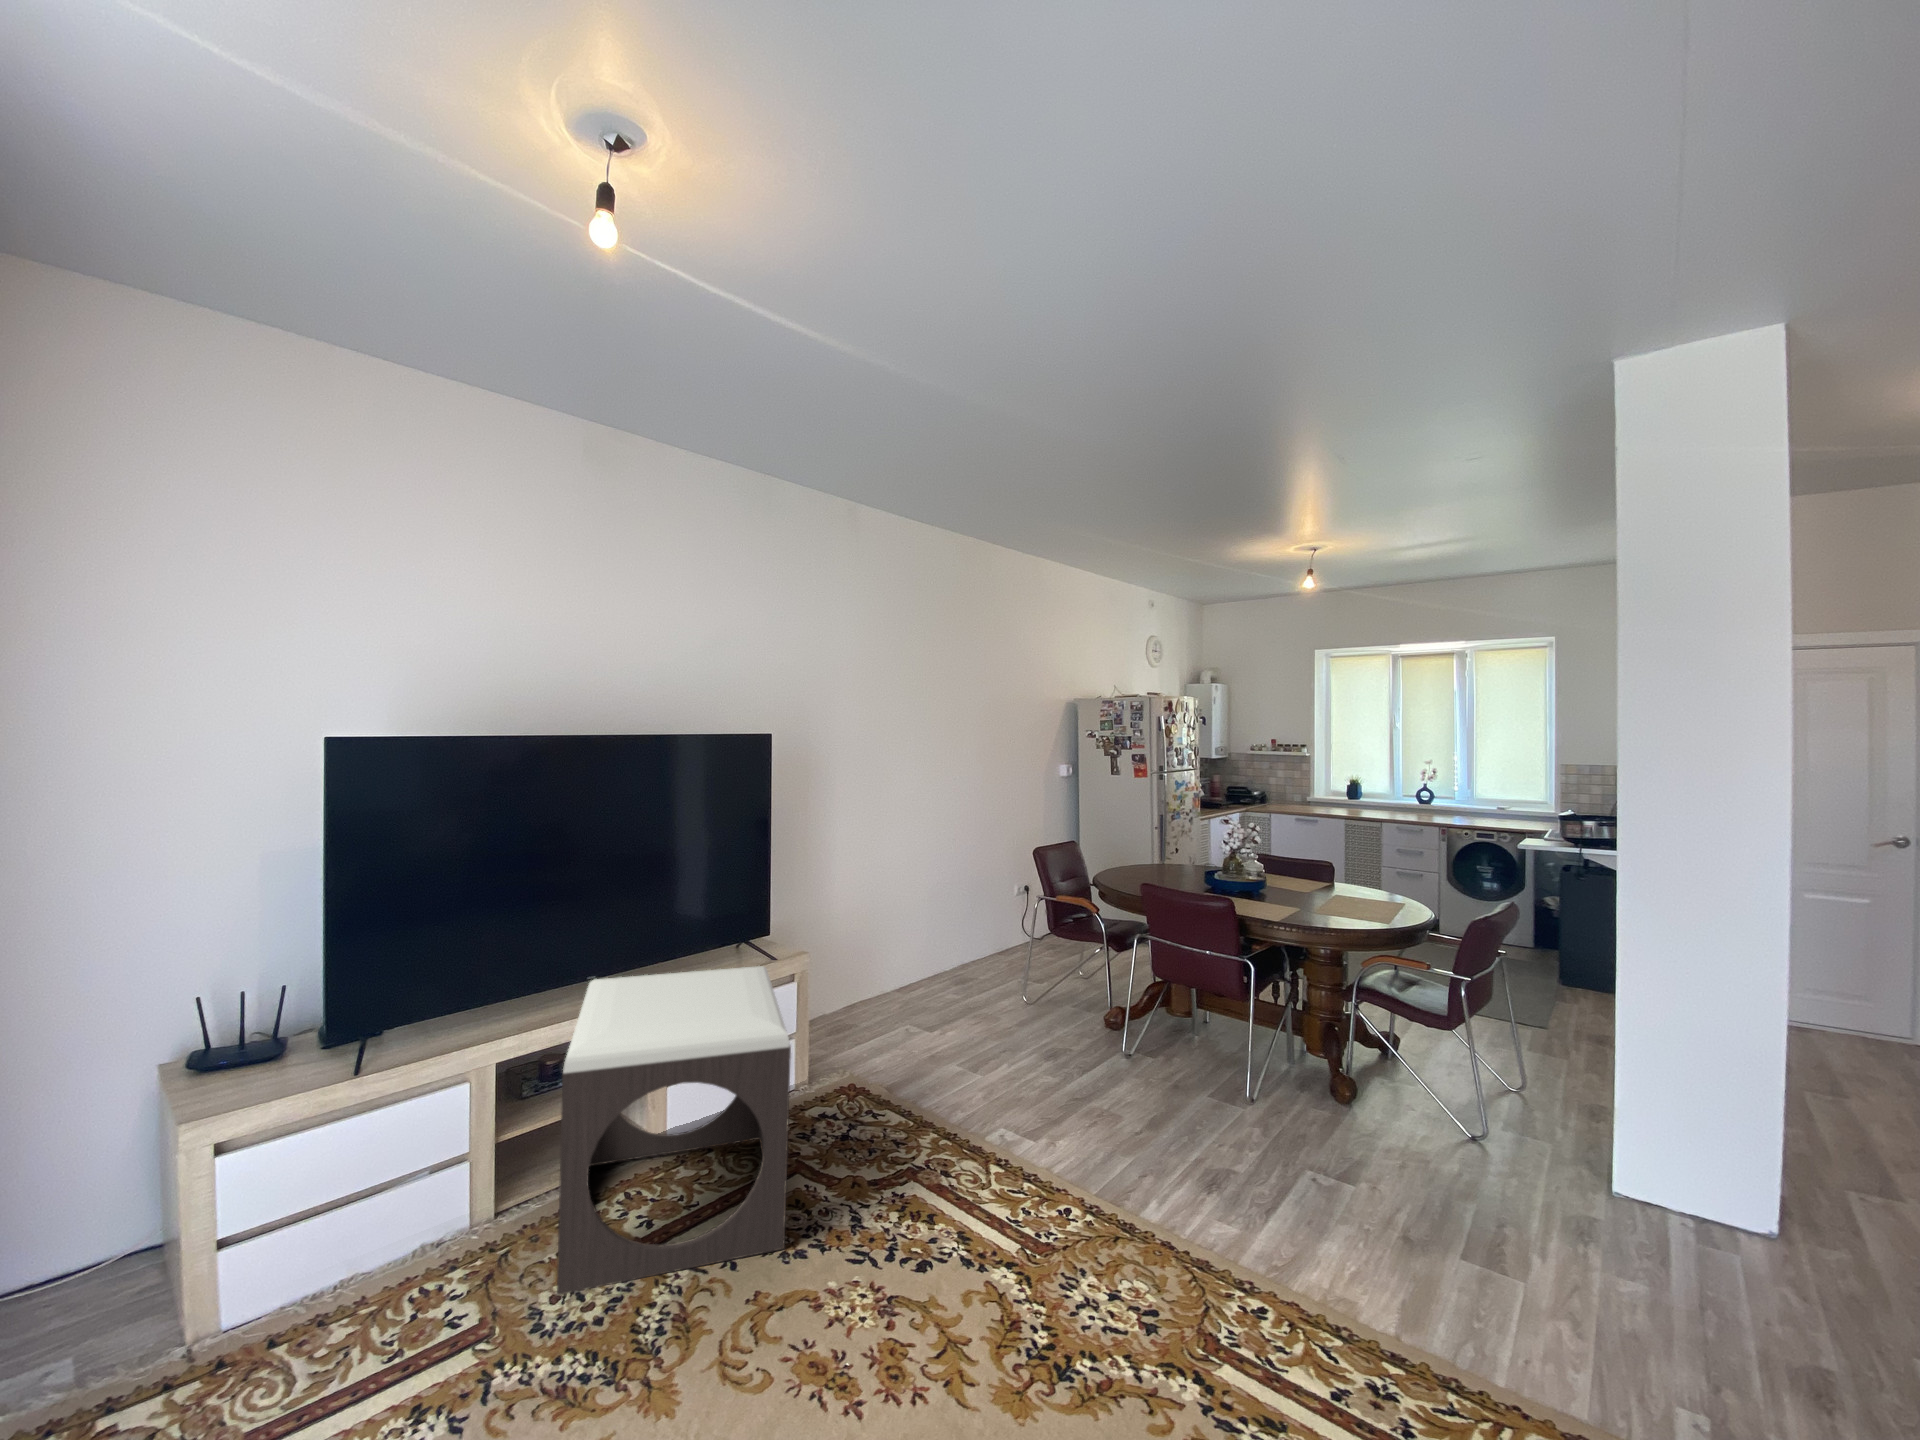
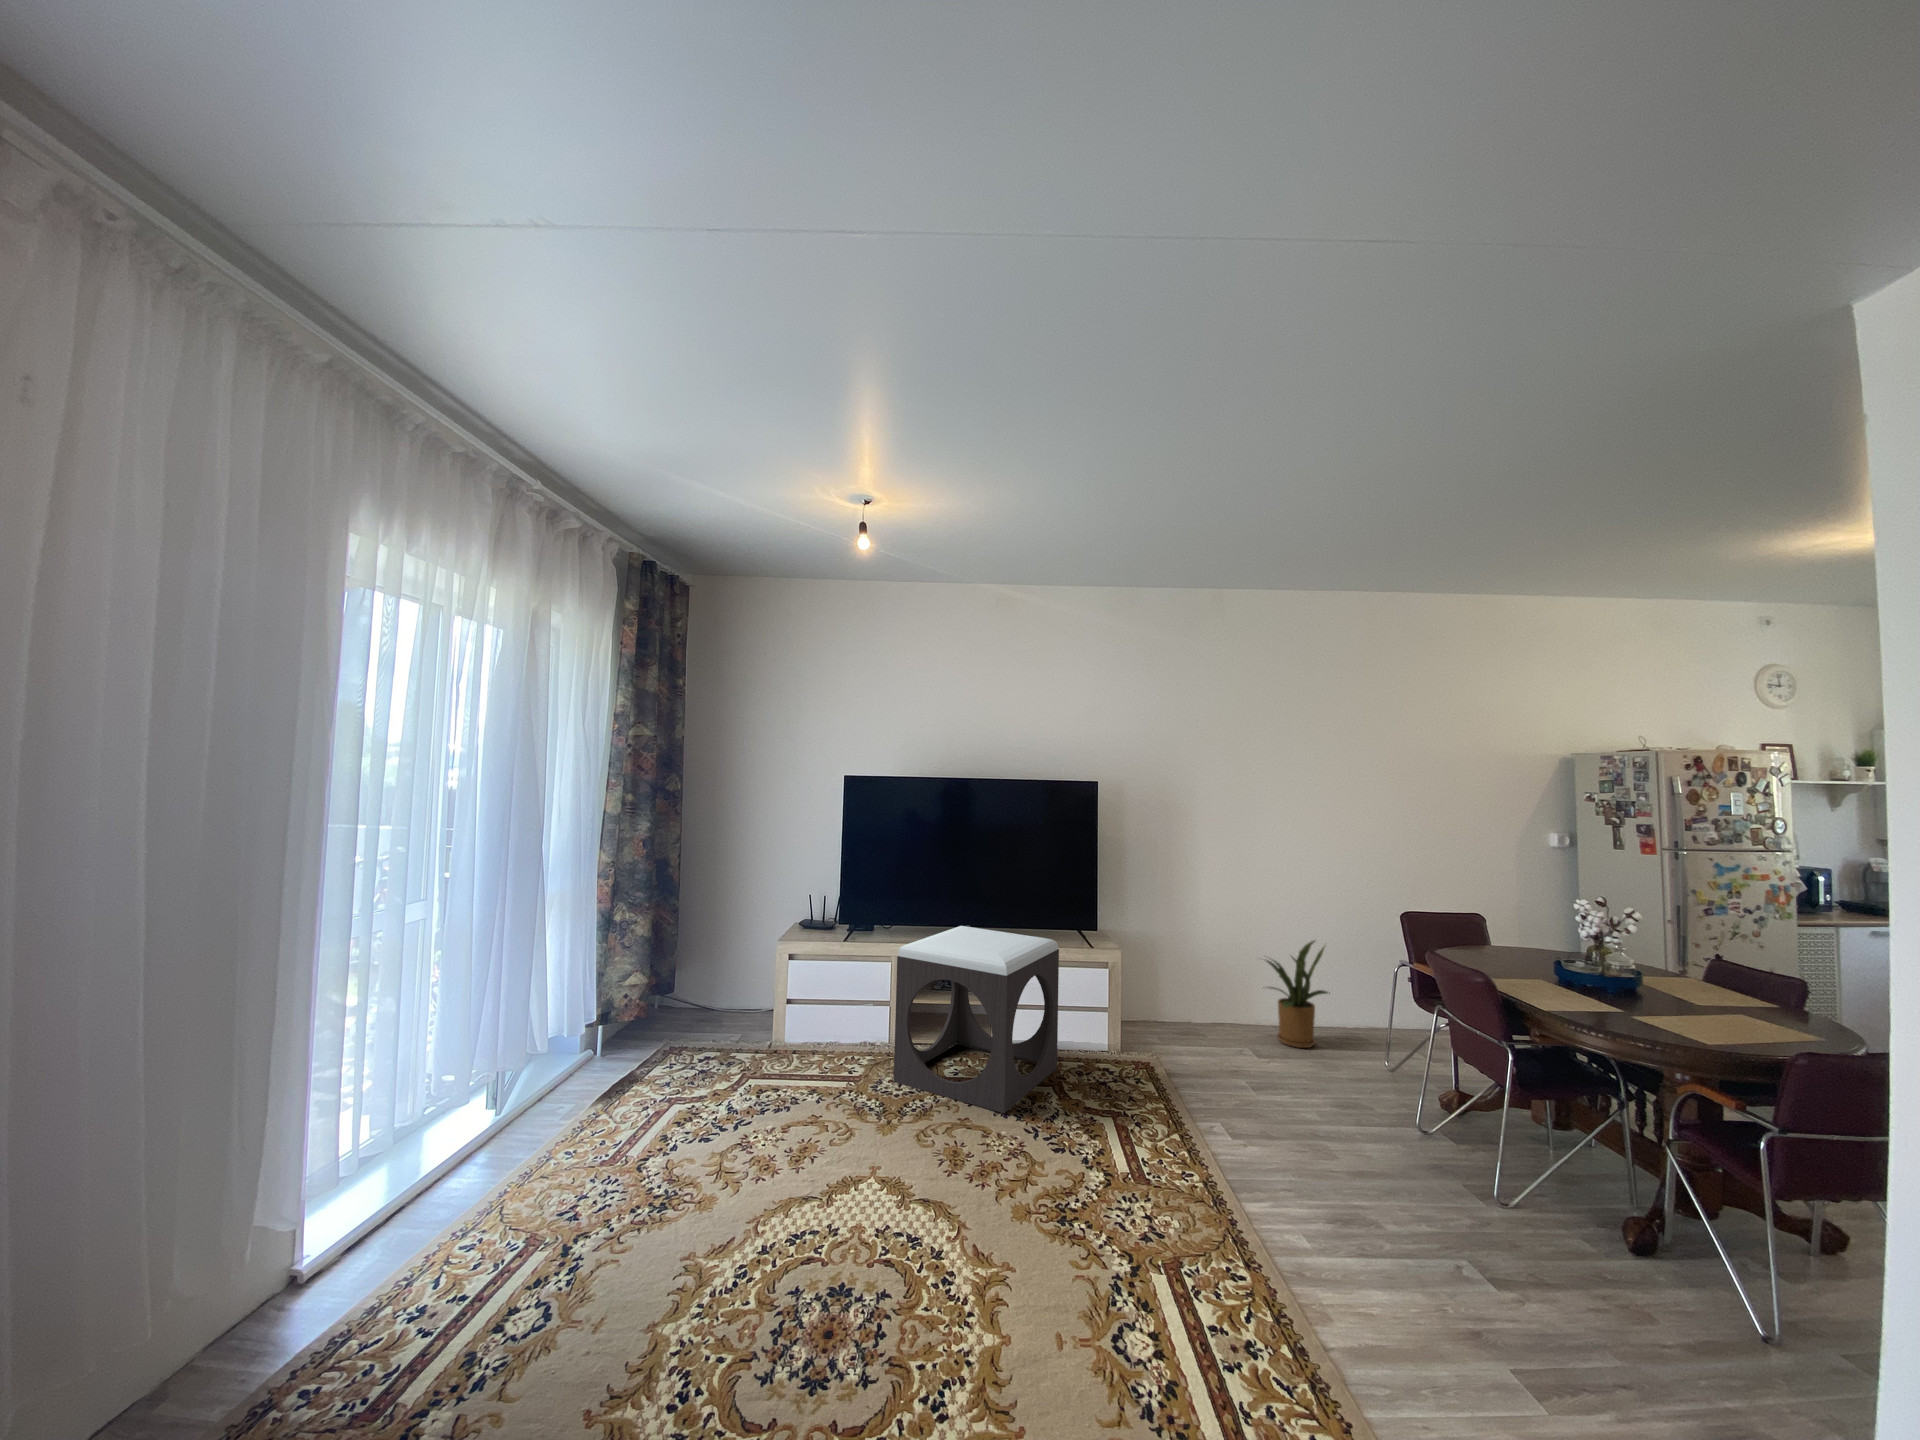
house plant: none [890,889,953,1006] -> present [1266,940,1328,1048]

